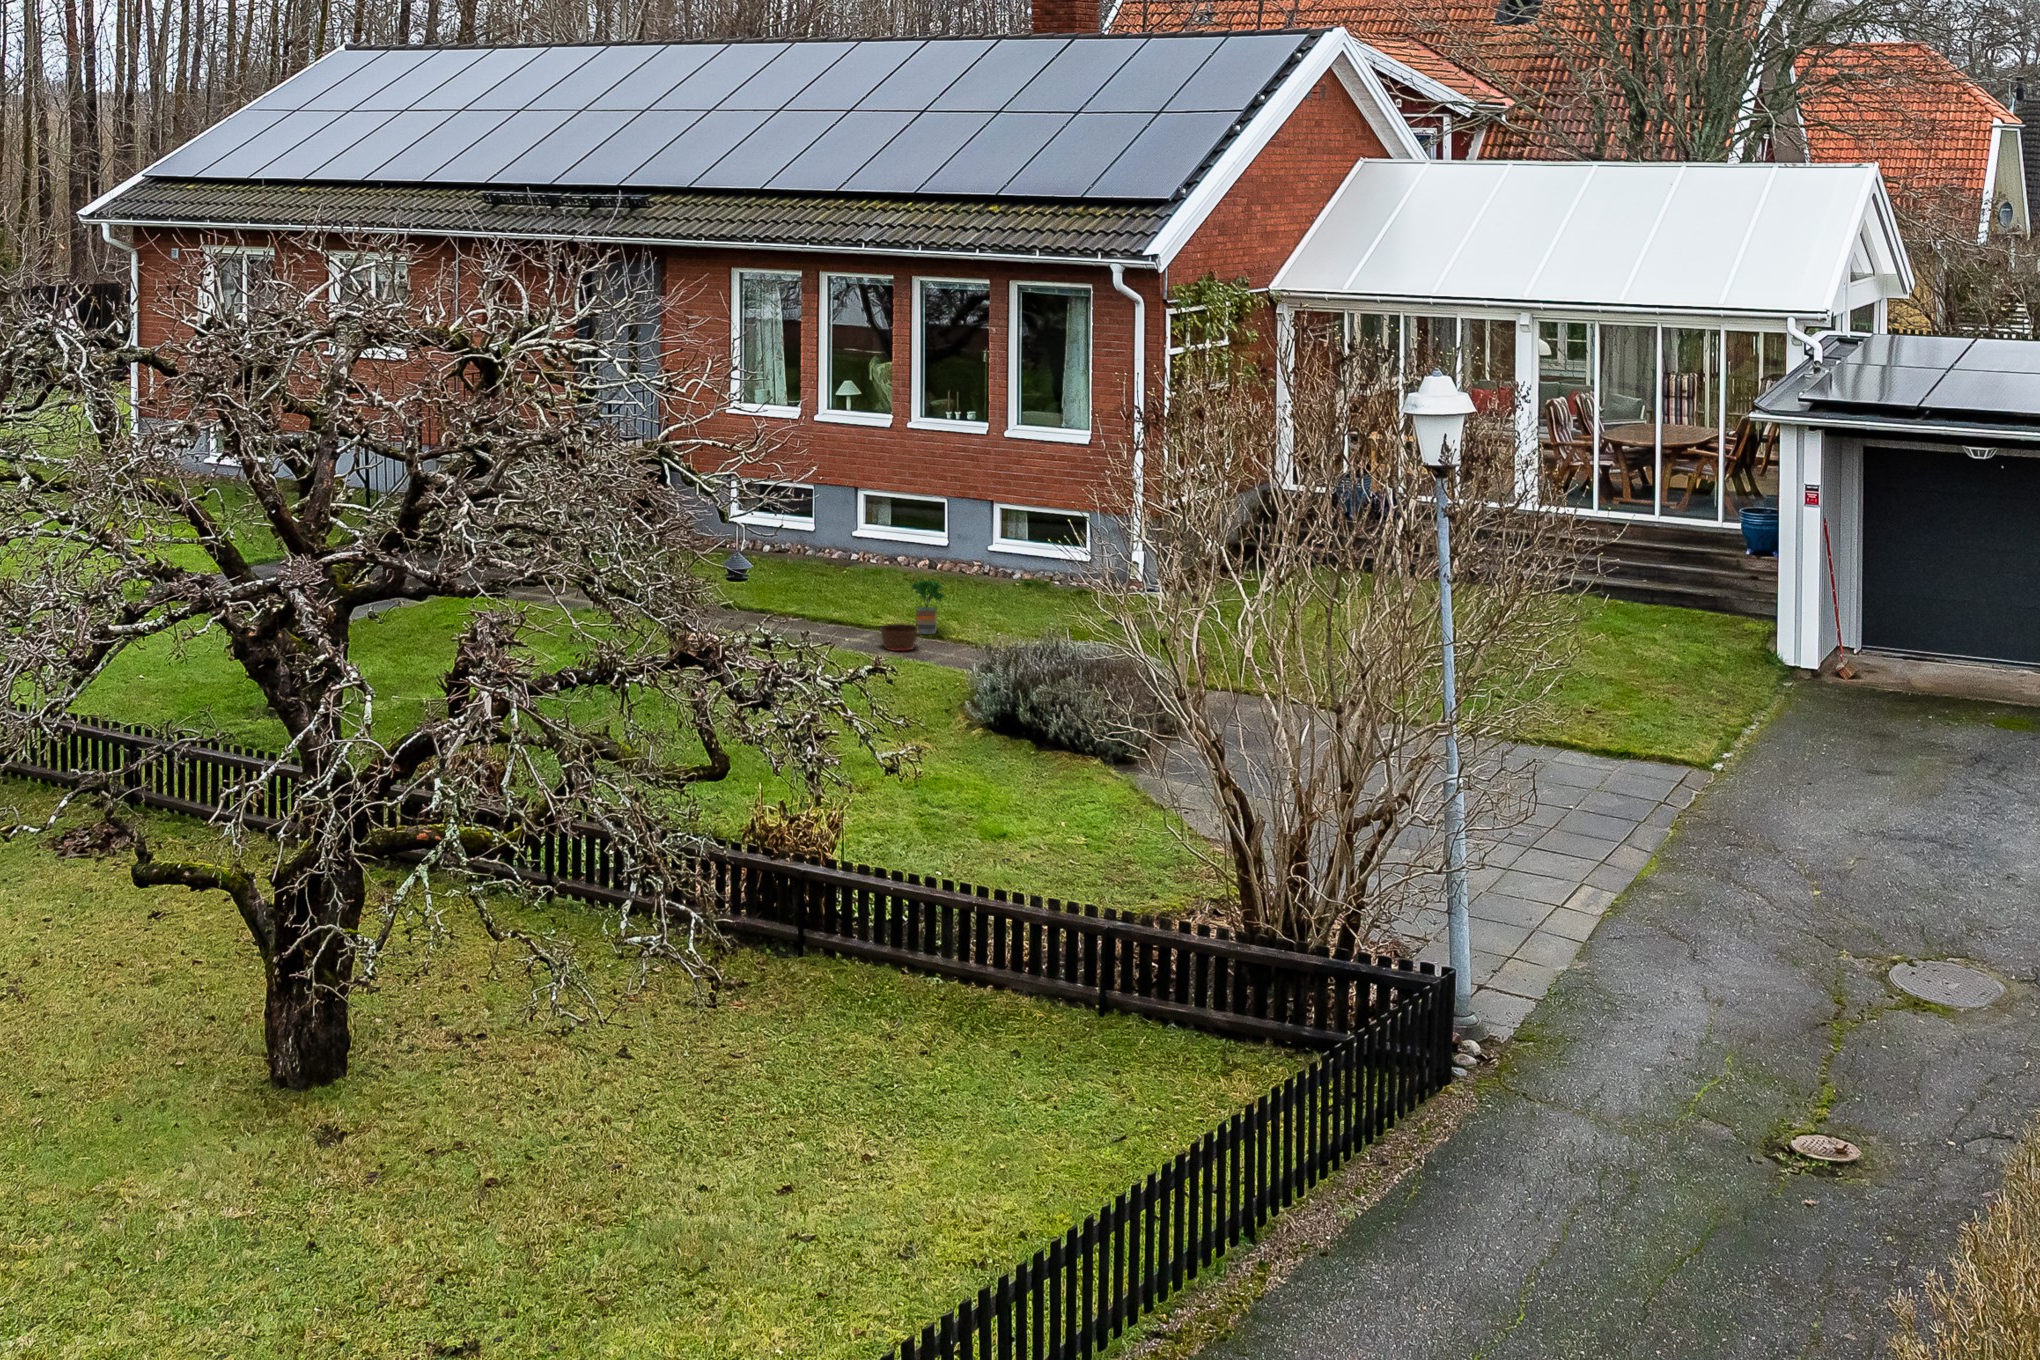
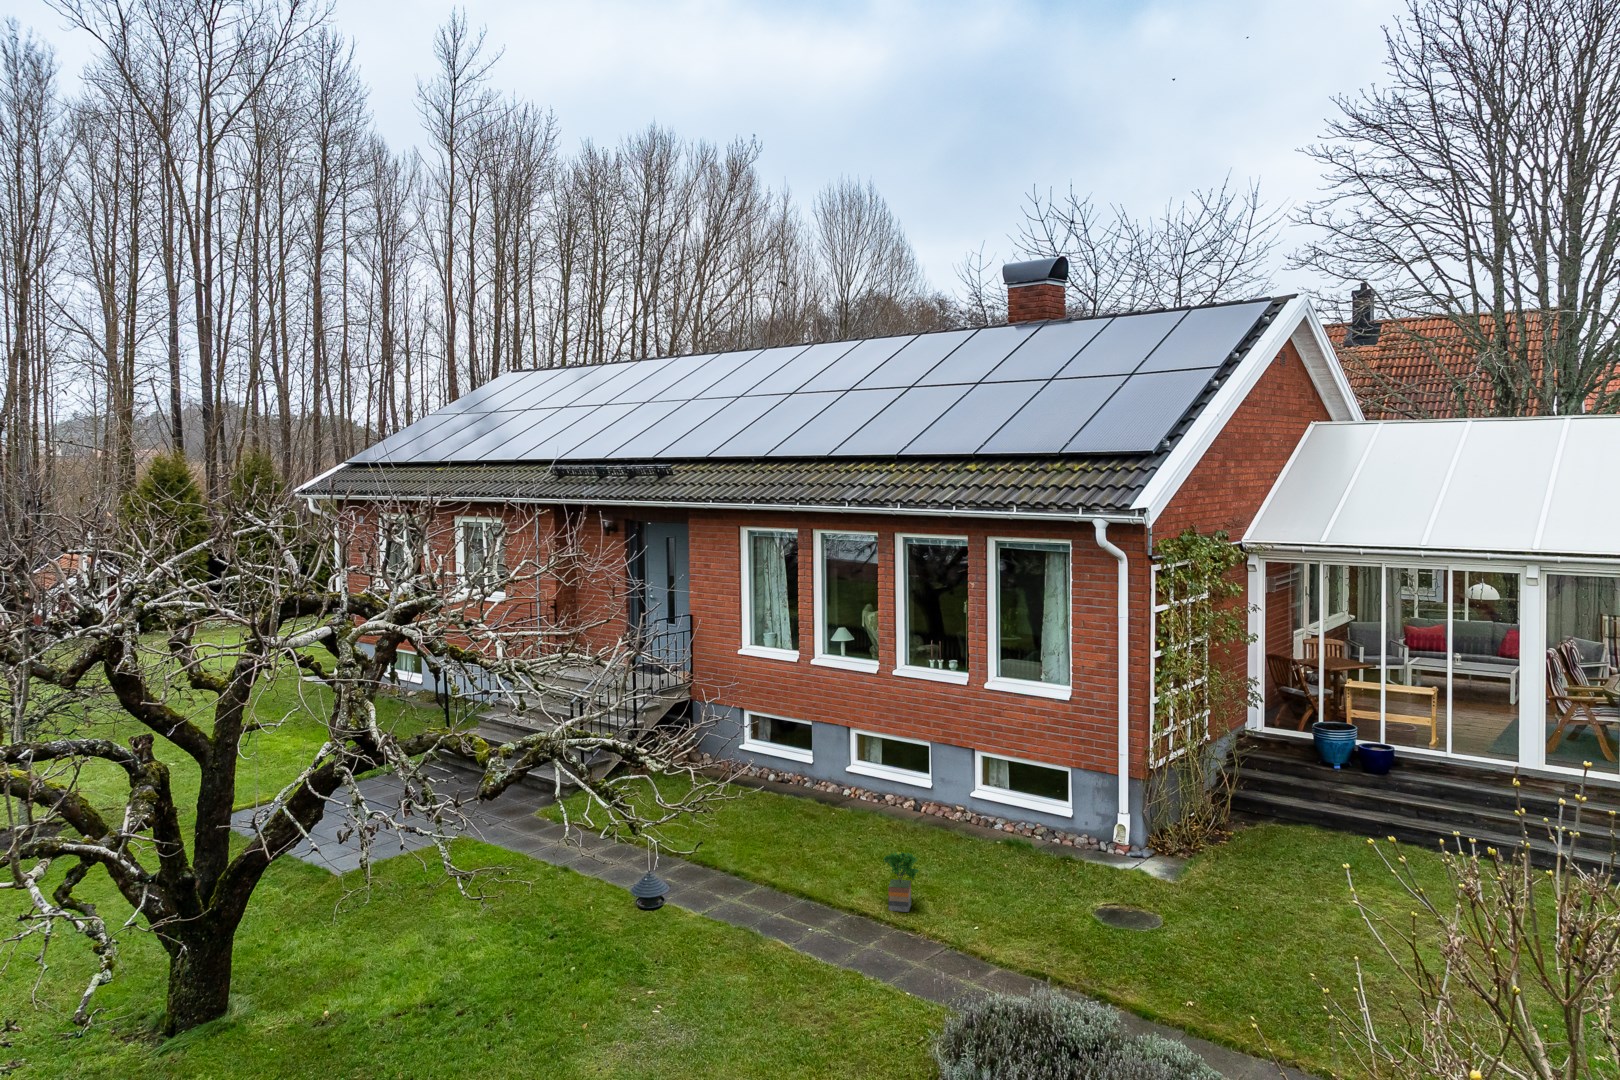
basket: present [880,623,918,651] -> none [846,907,887,944]

